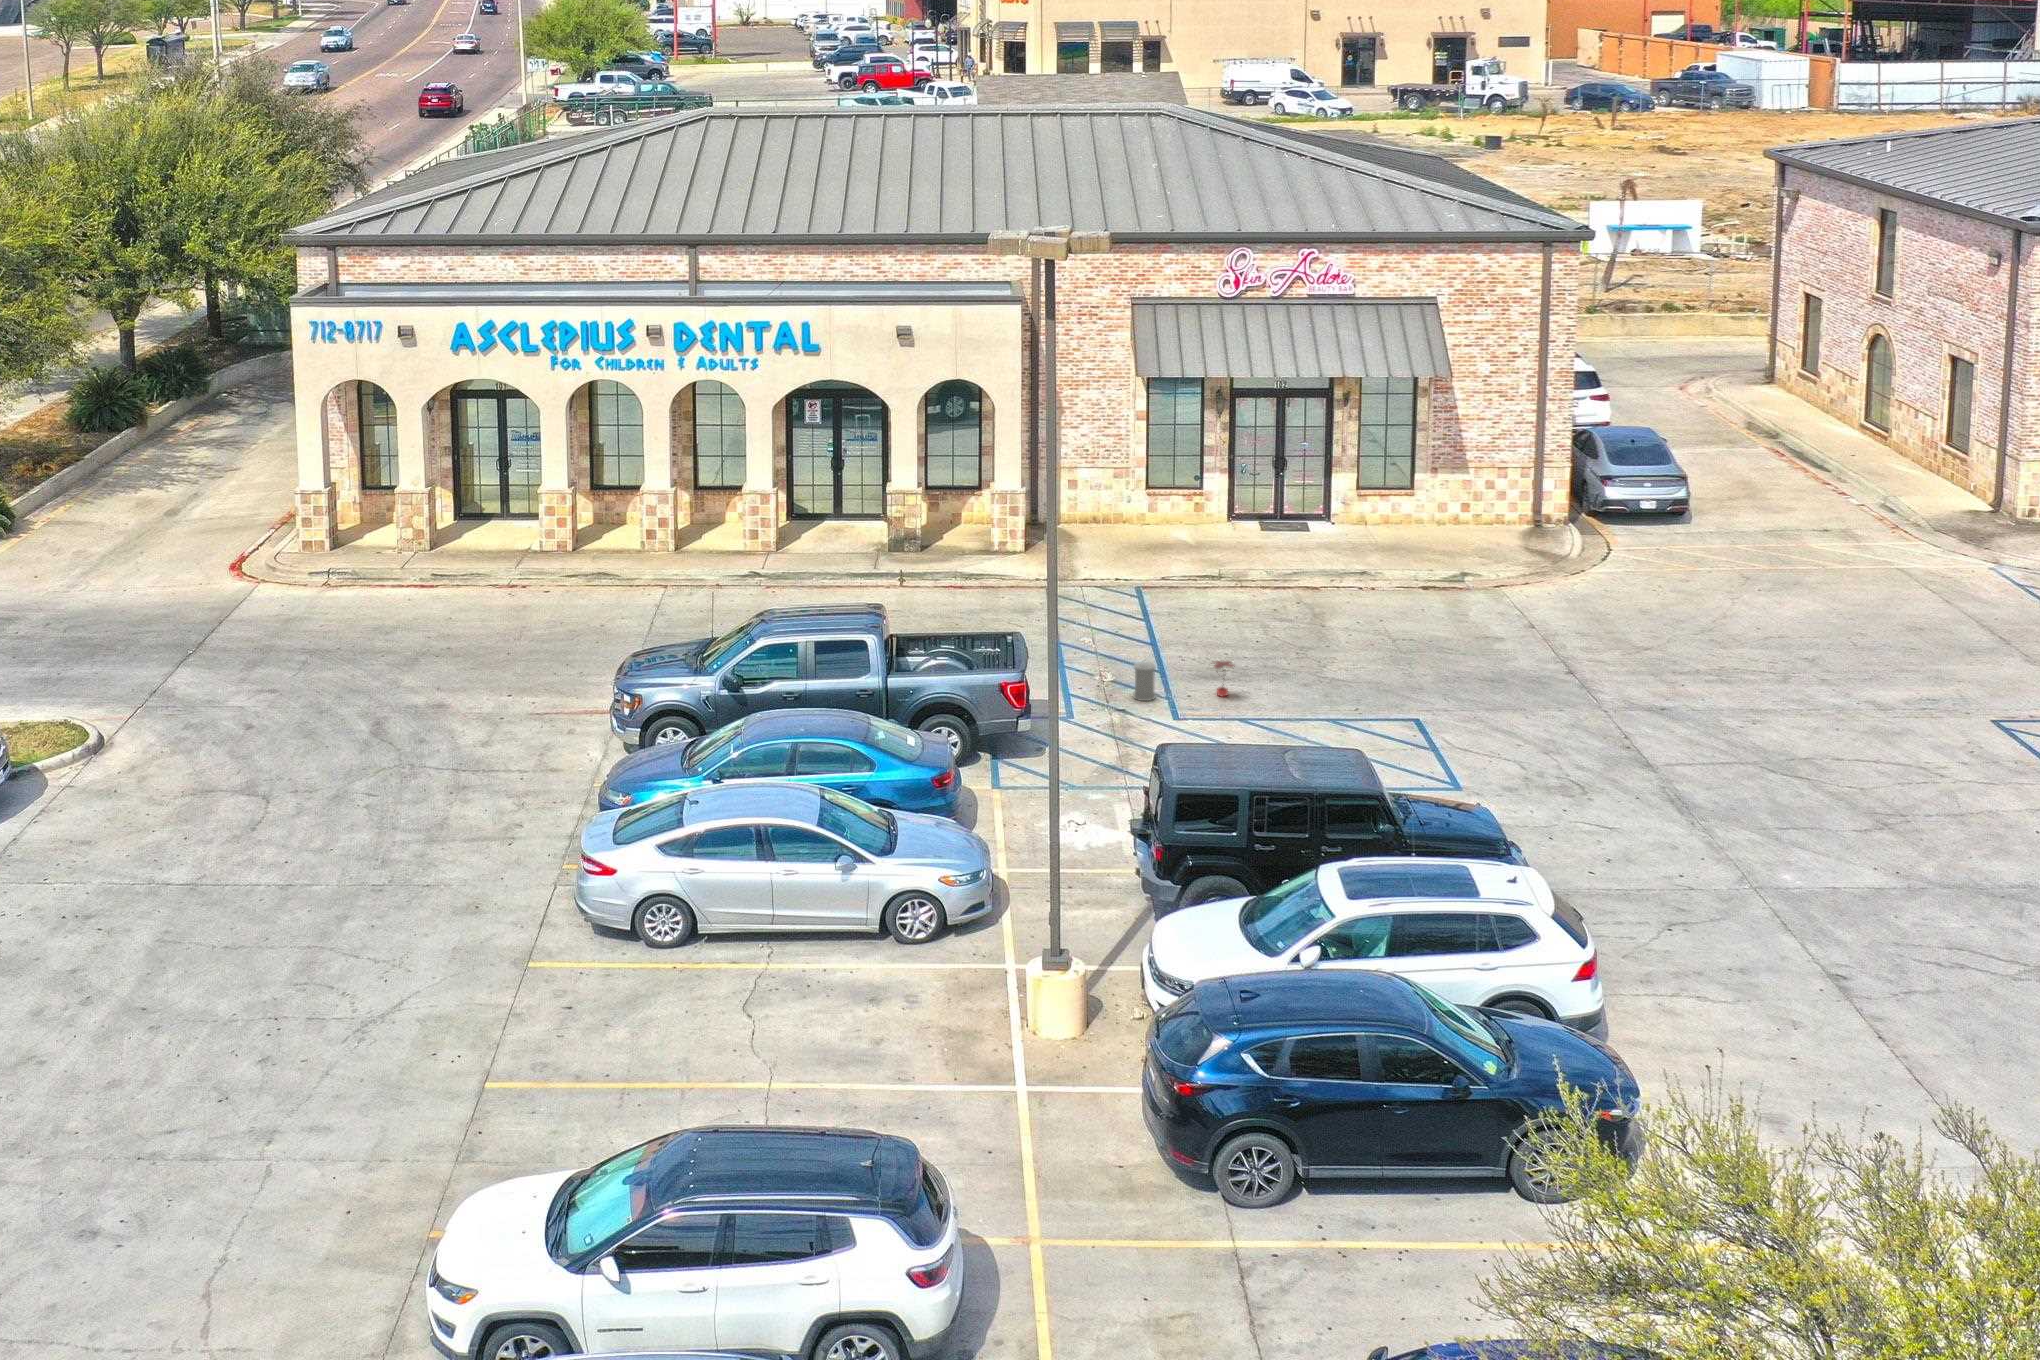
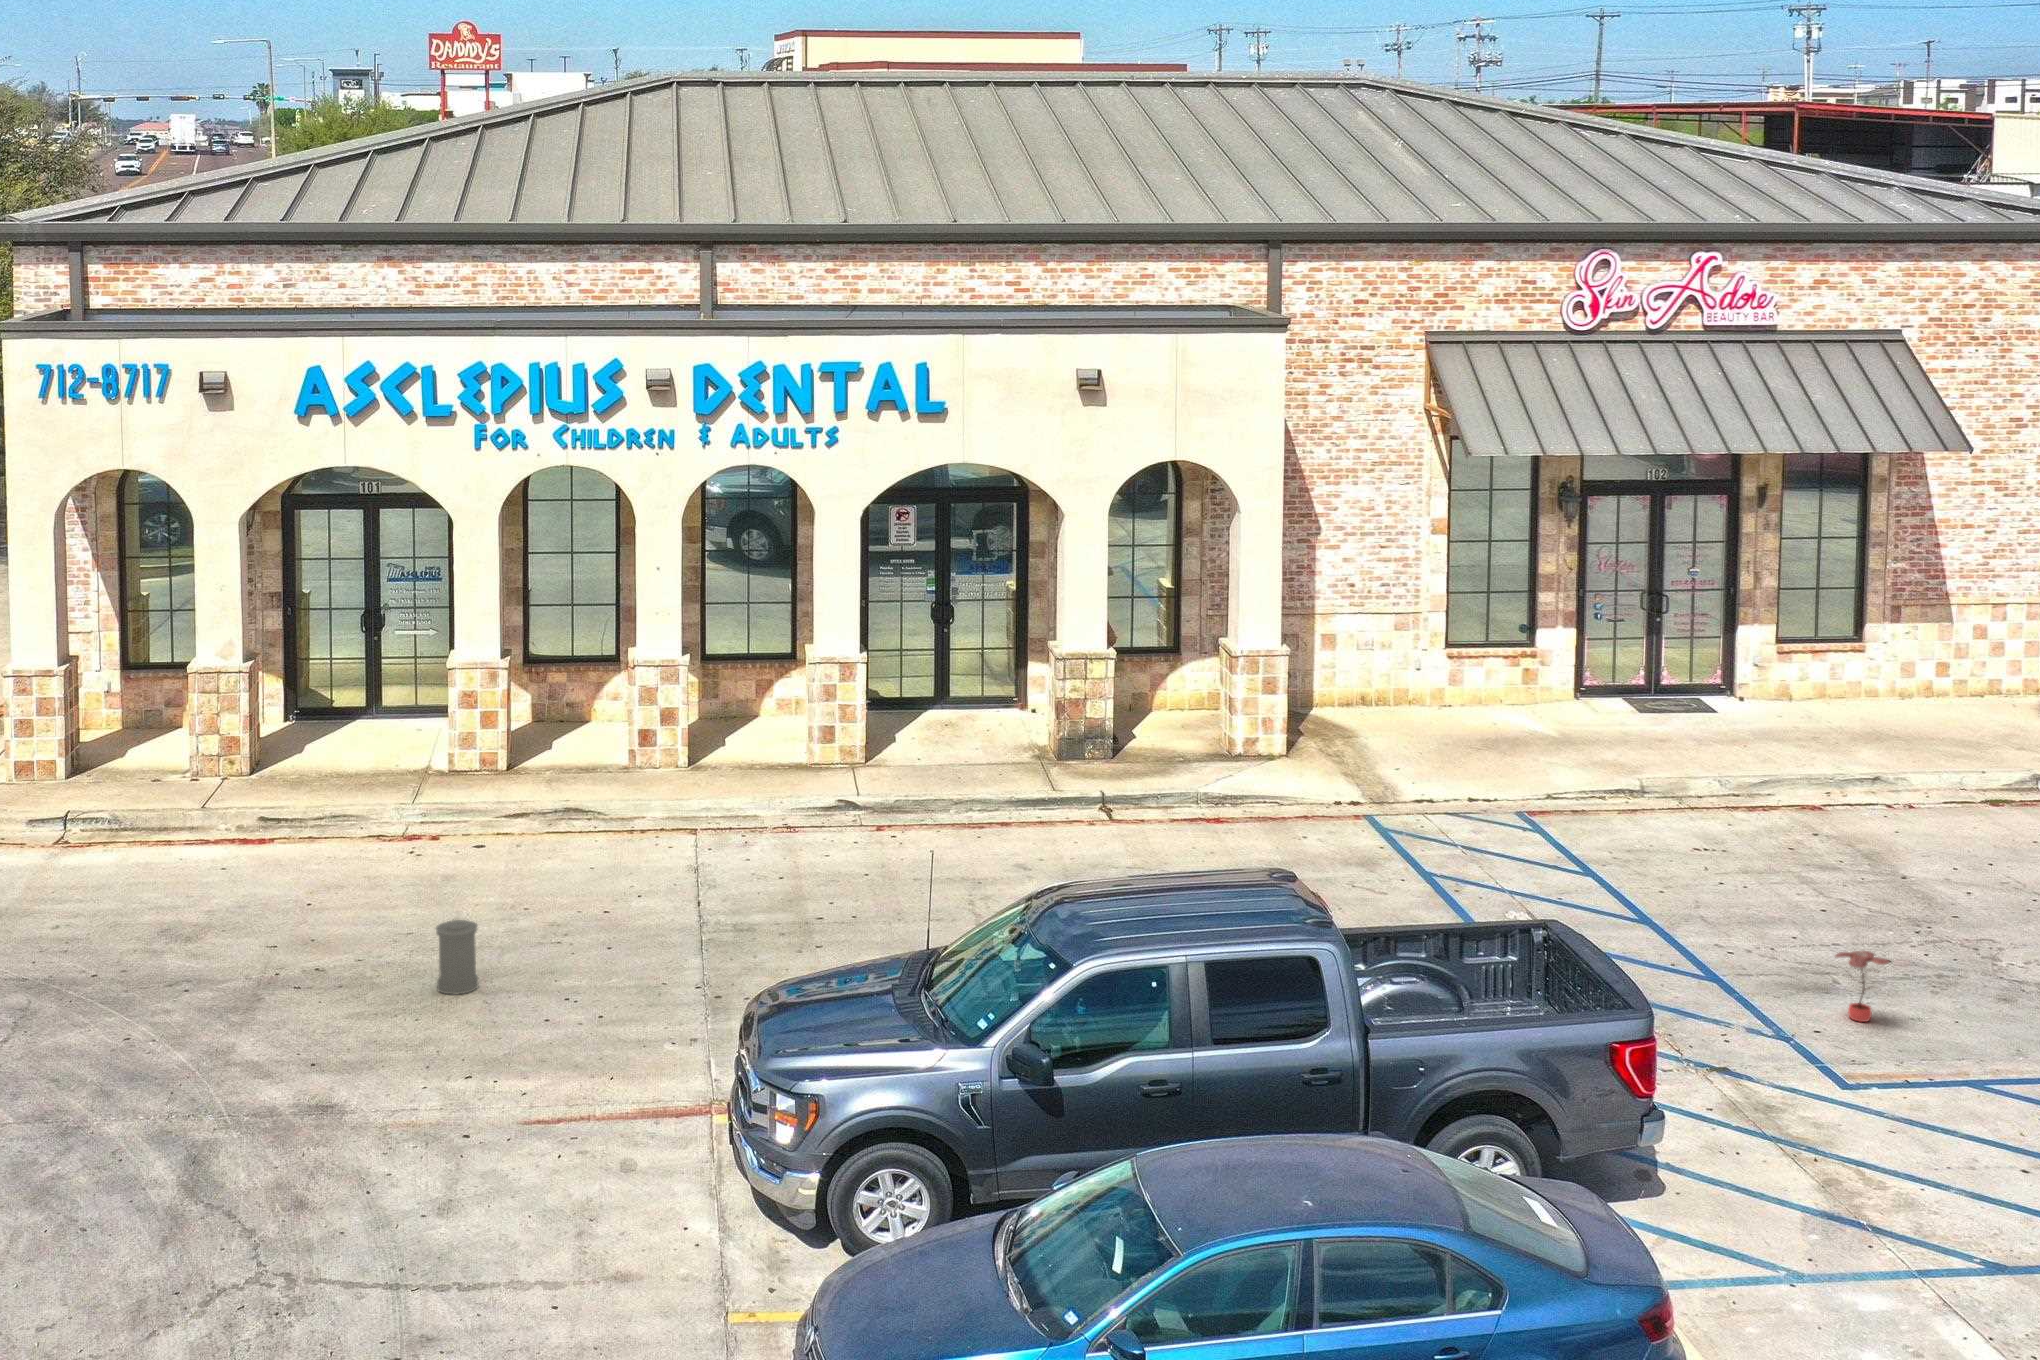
trash can: present [1134,662,1156,701] -> present [436,920,479,995]

